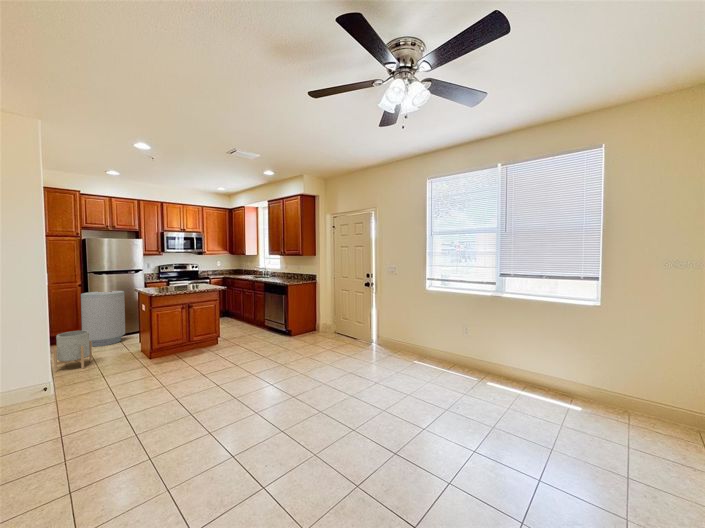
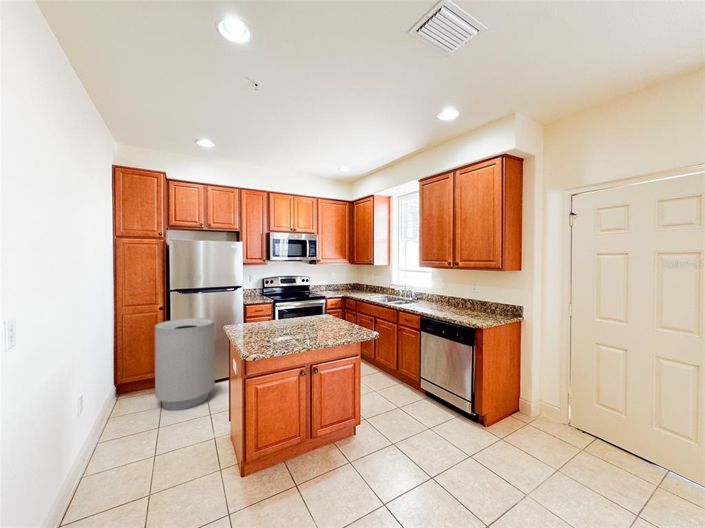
planter: present [54,331,92,372] -> none [72,408,148,503]

